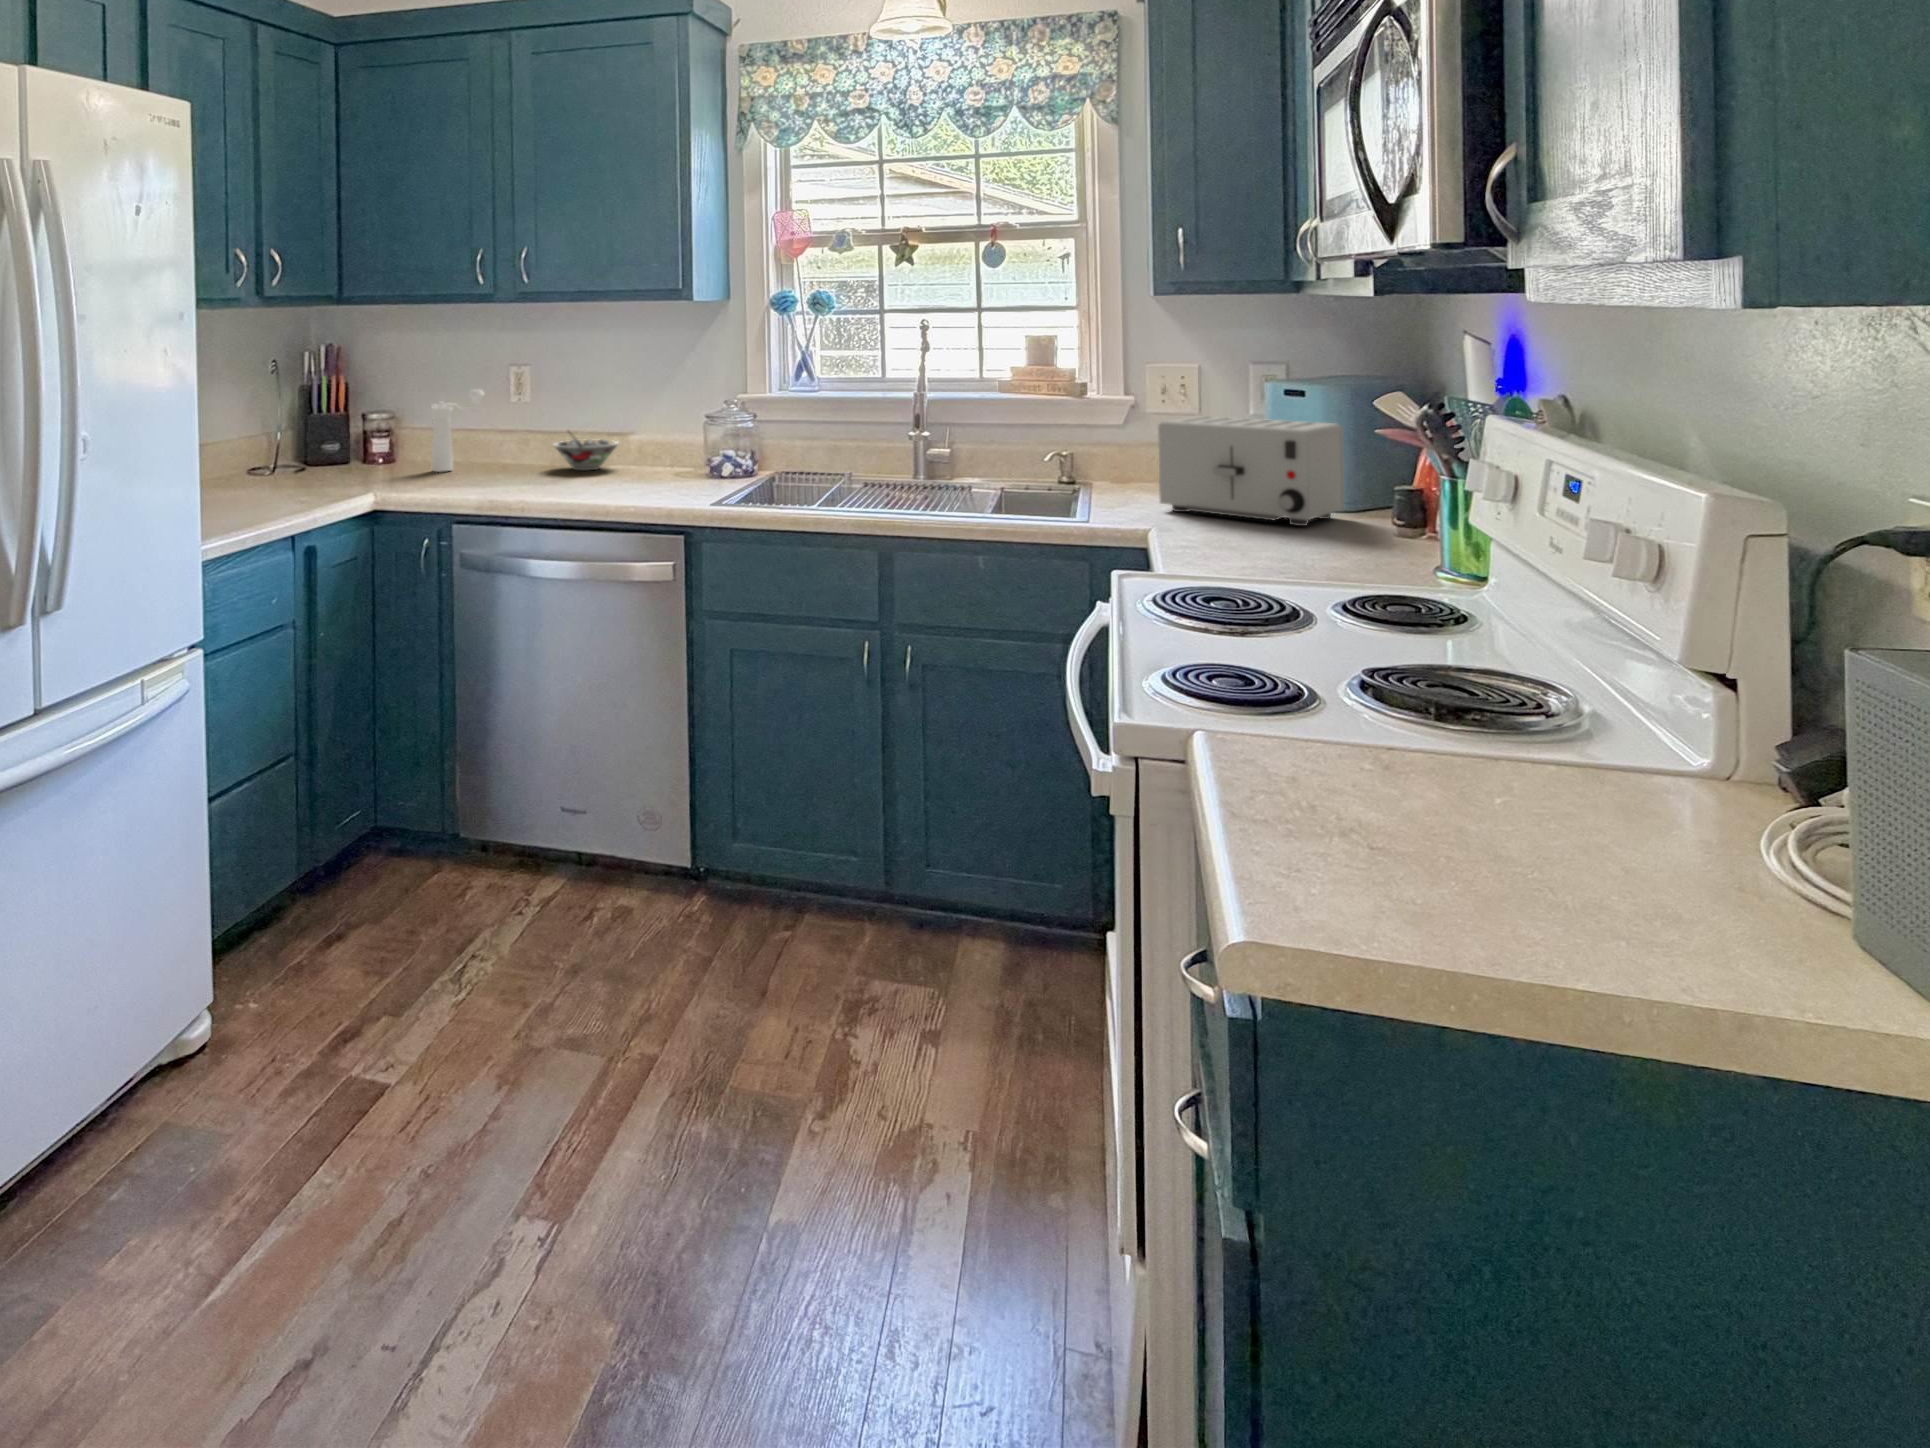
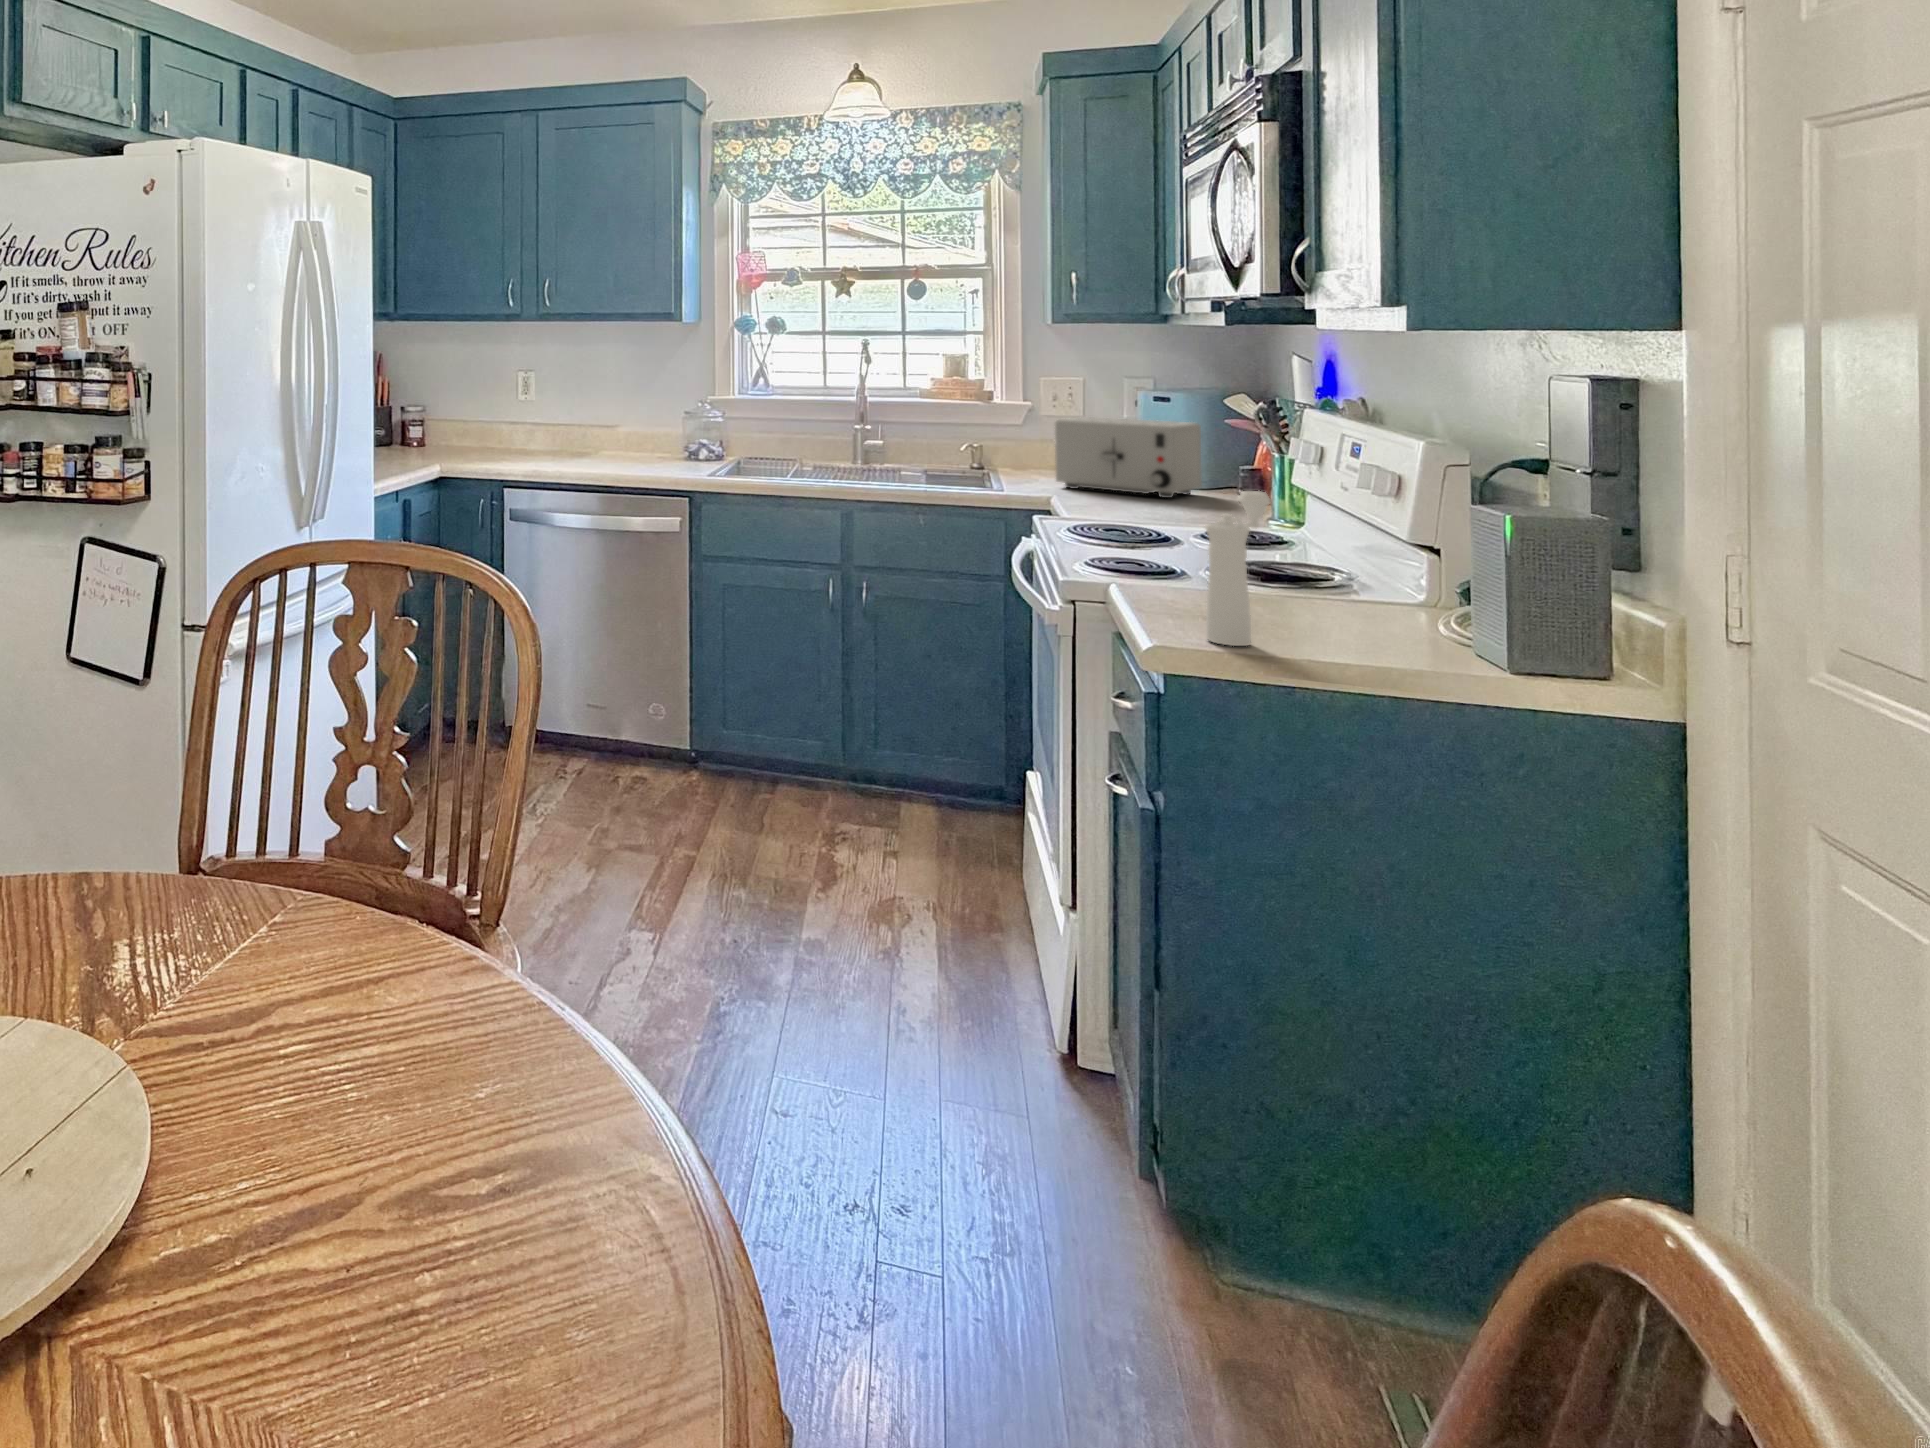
pepper mill: present [431,390,484,472] -> present [1205,491,1271,646]
bowl: present [554,423,619,471] -> none [559,417,611,454]

